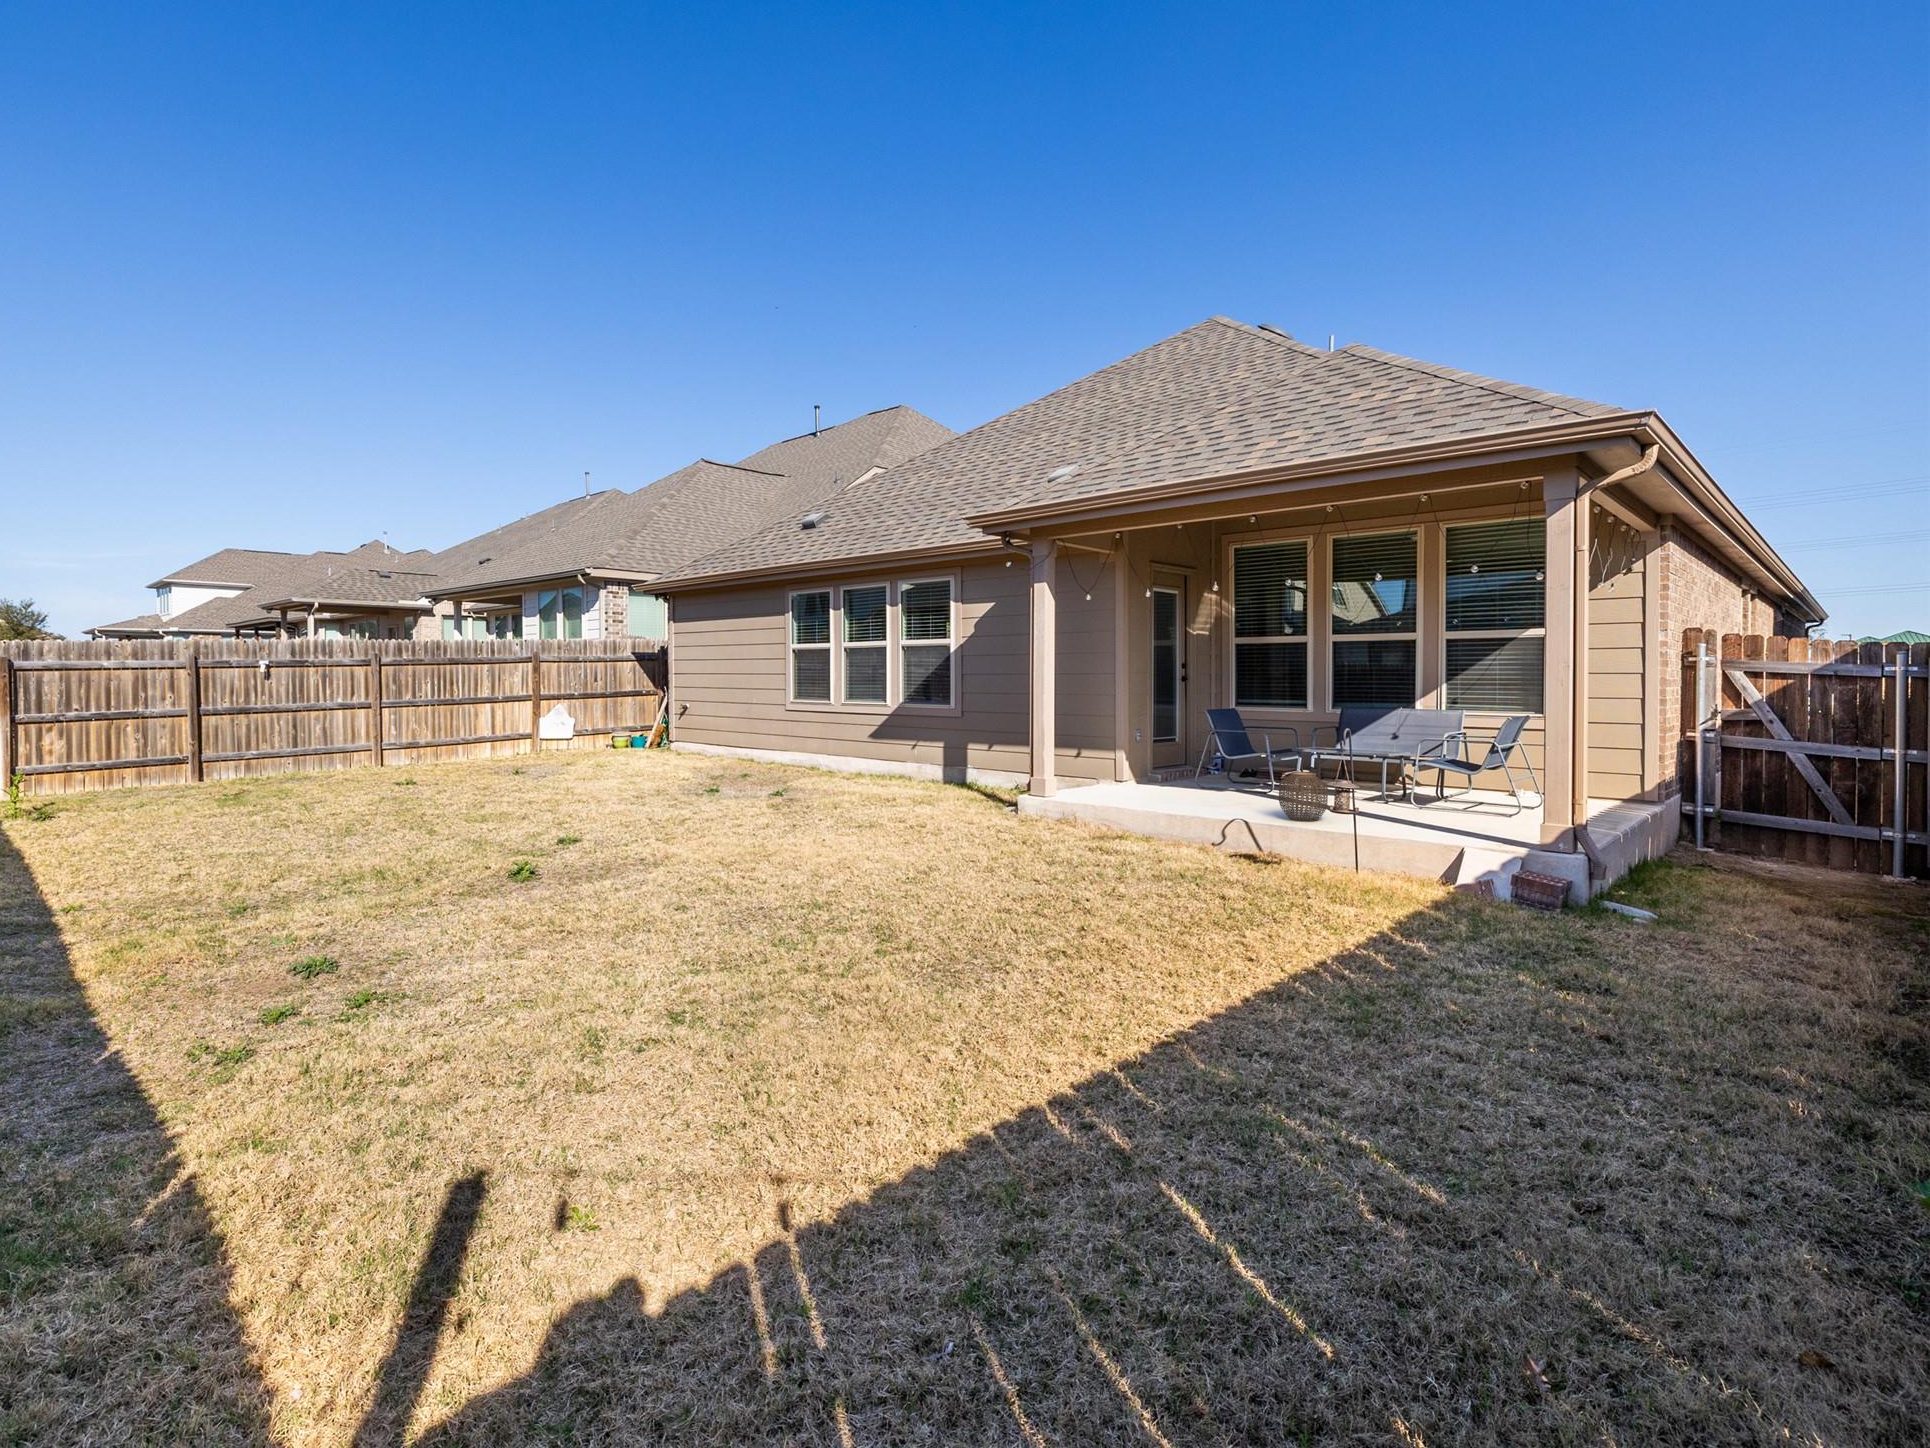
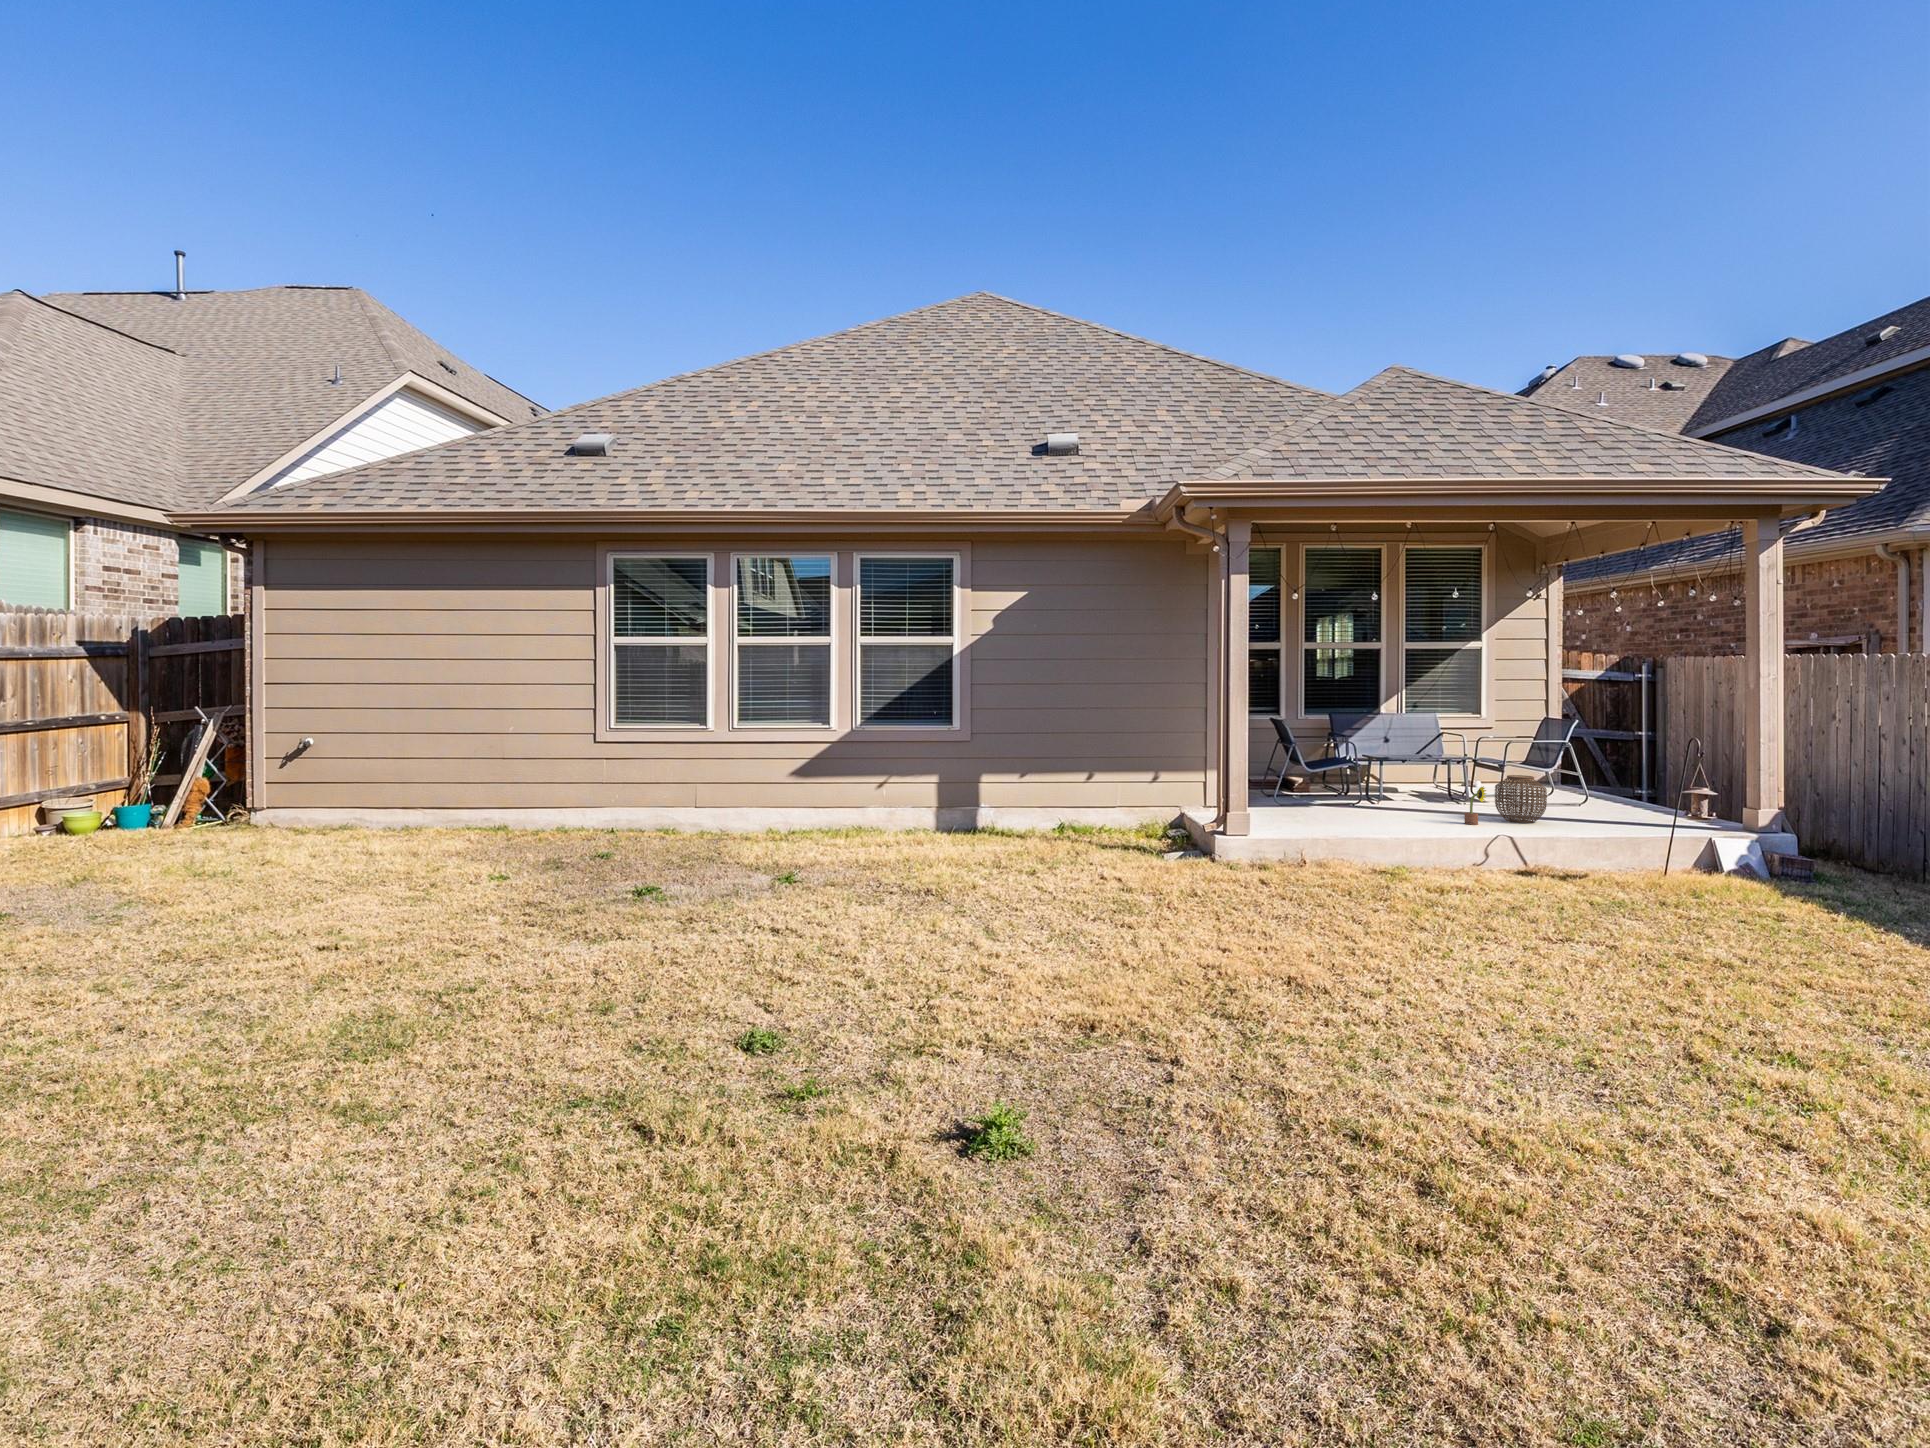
decorative plant: none [1235,778,1255,816] -> present [1464,786,1486,825]

